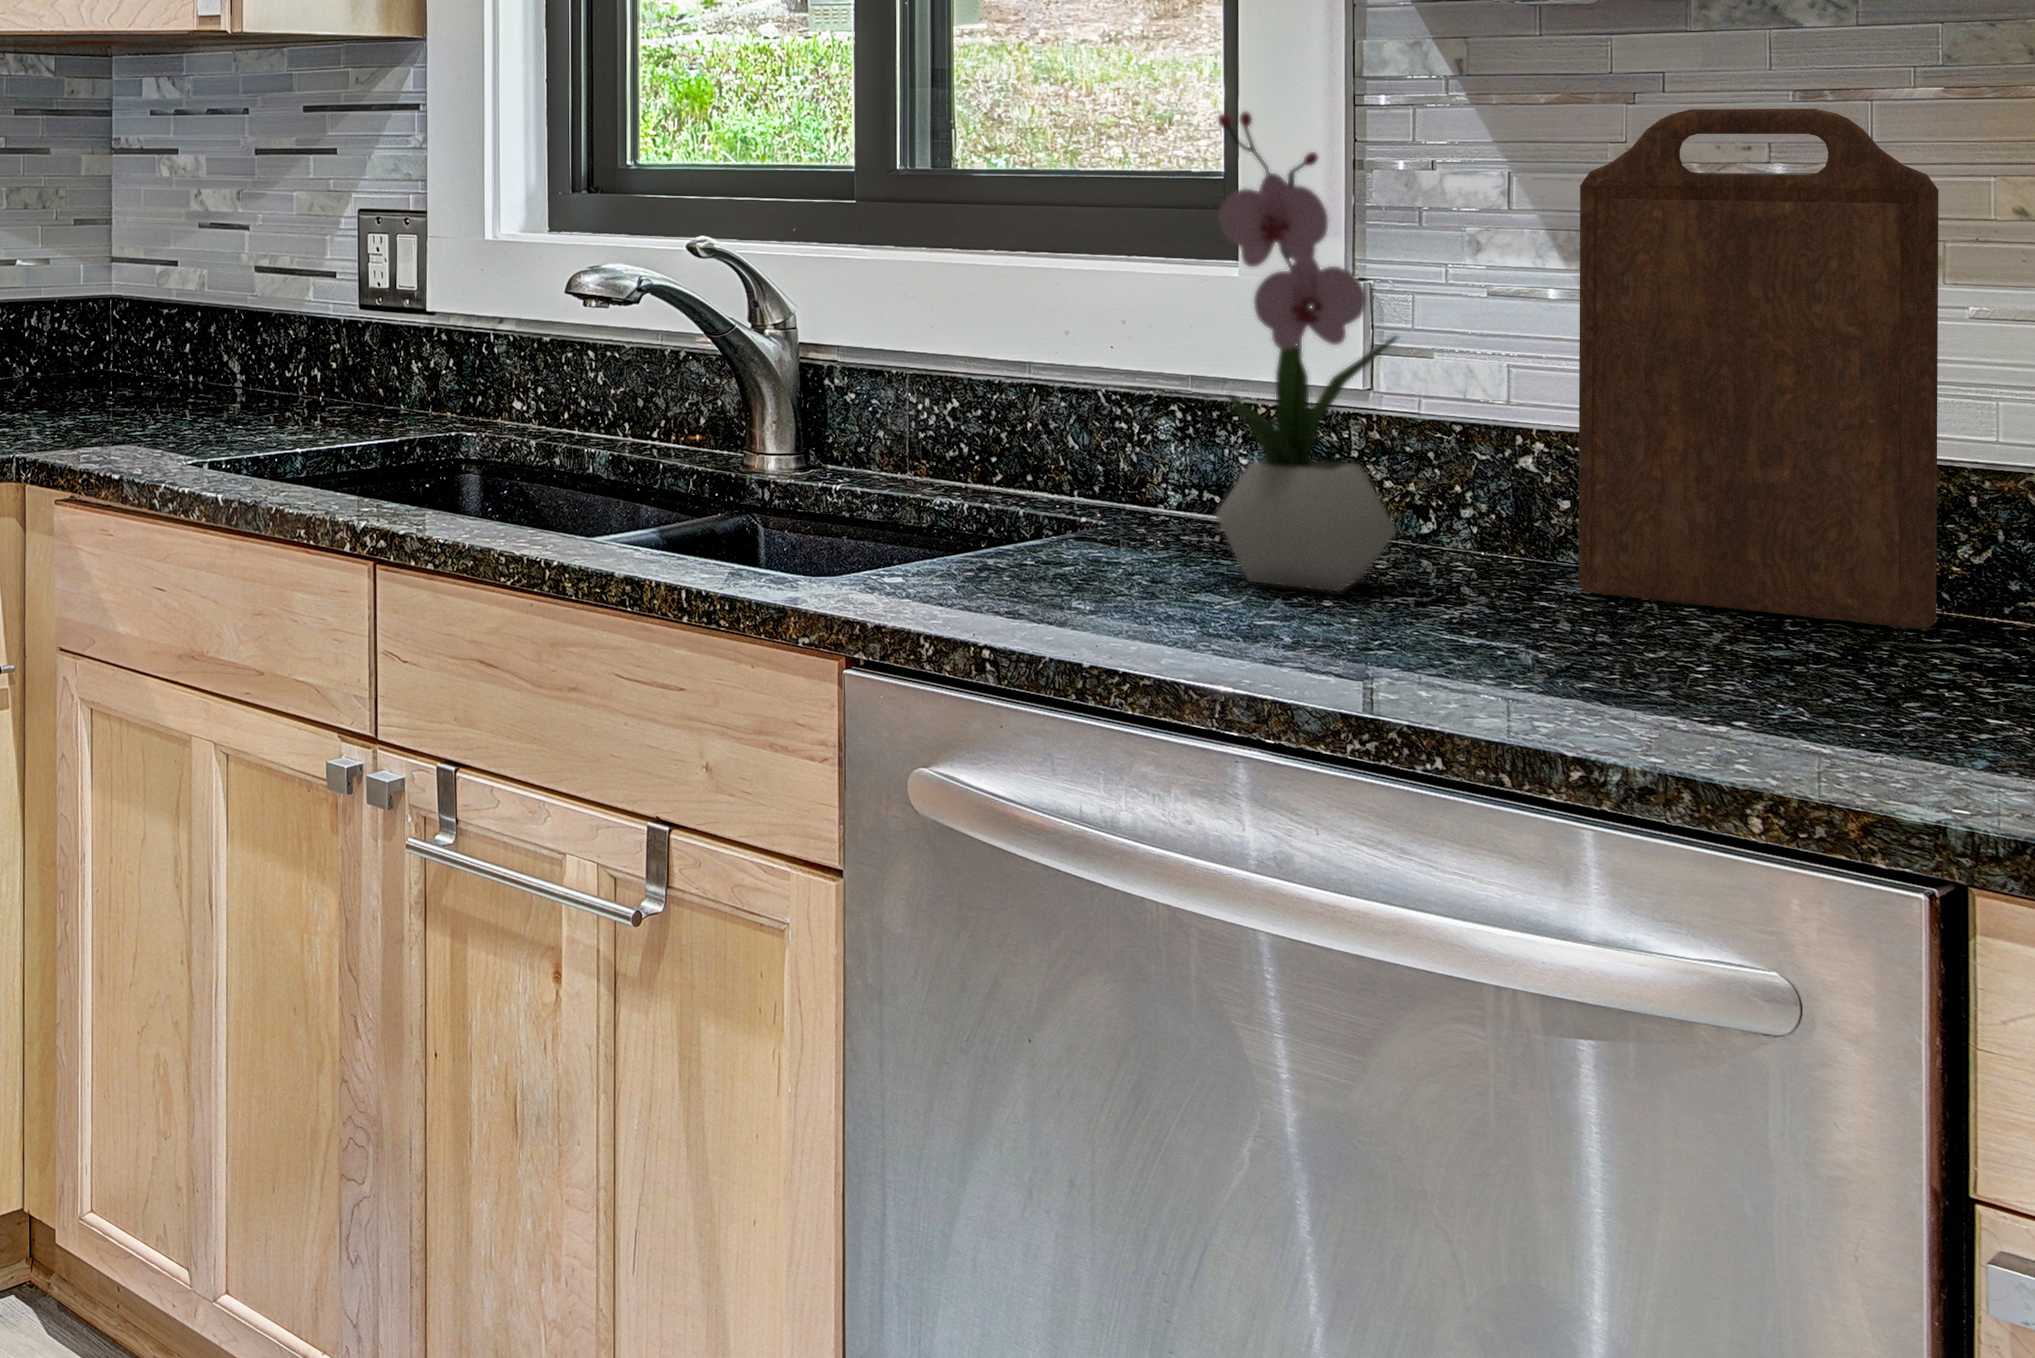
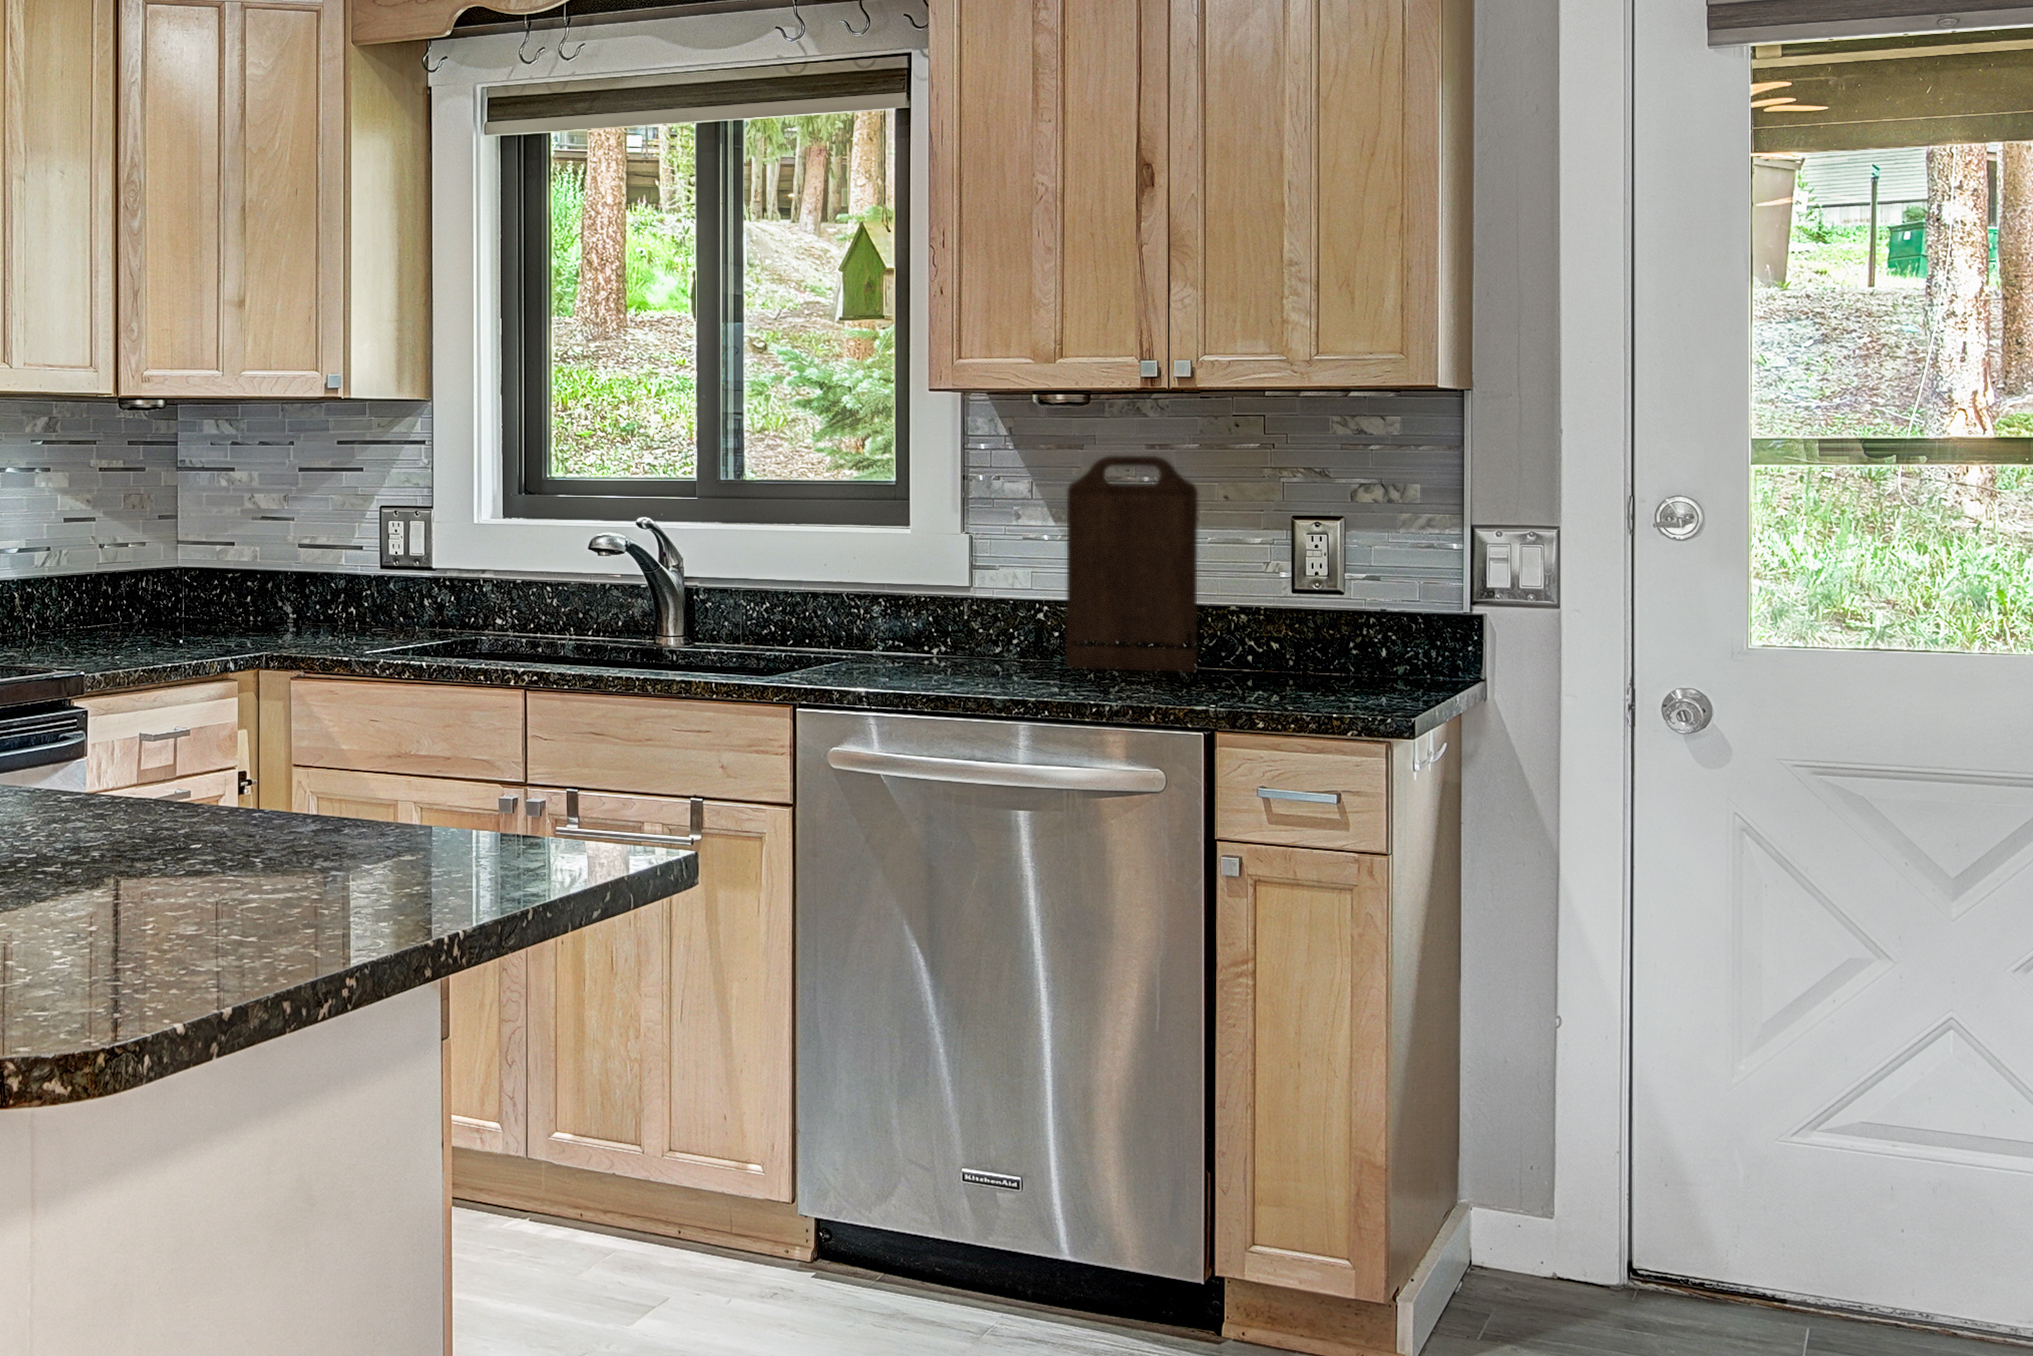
flower arrangement: present [1216,112,1397,591] -> none [924,456,1001,671]

